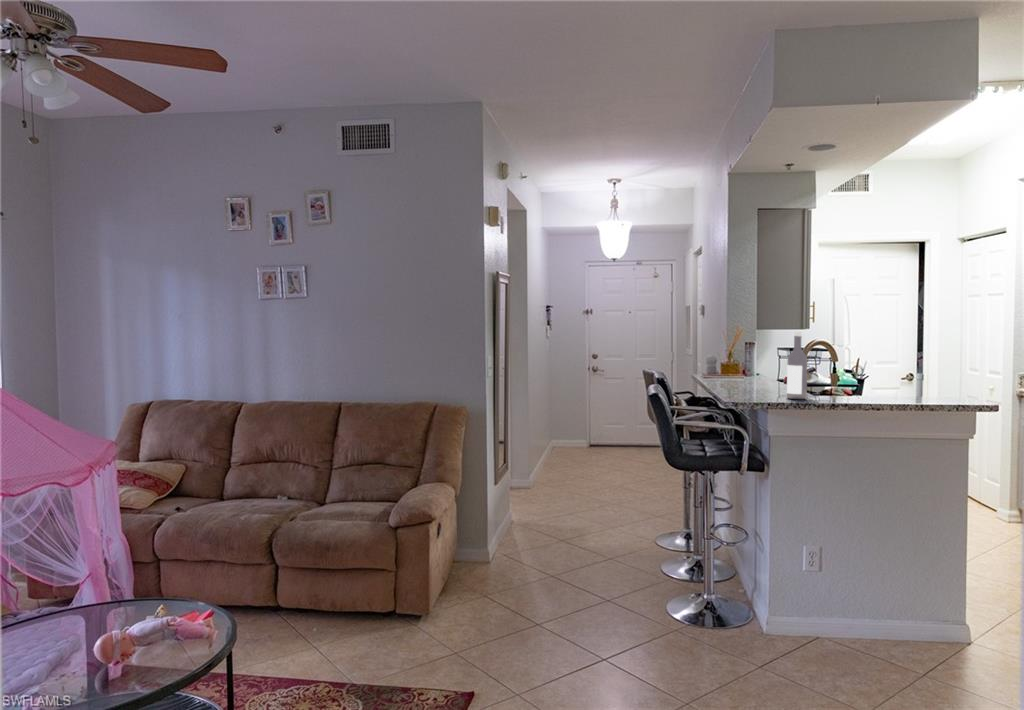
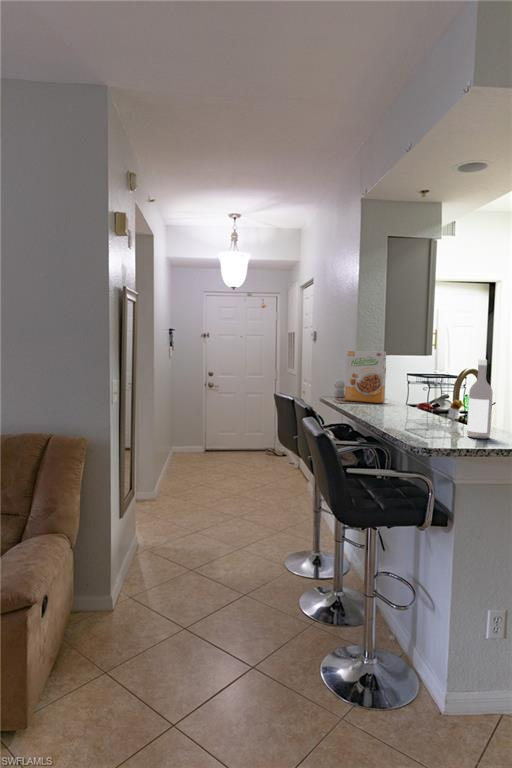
cereal box: none [713,326,753,378] -> present [345,351,386,403]

